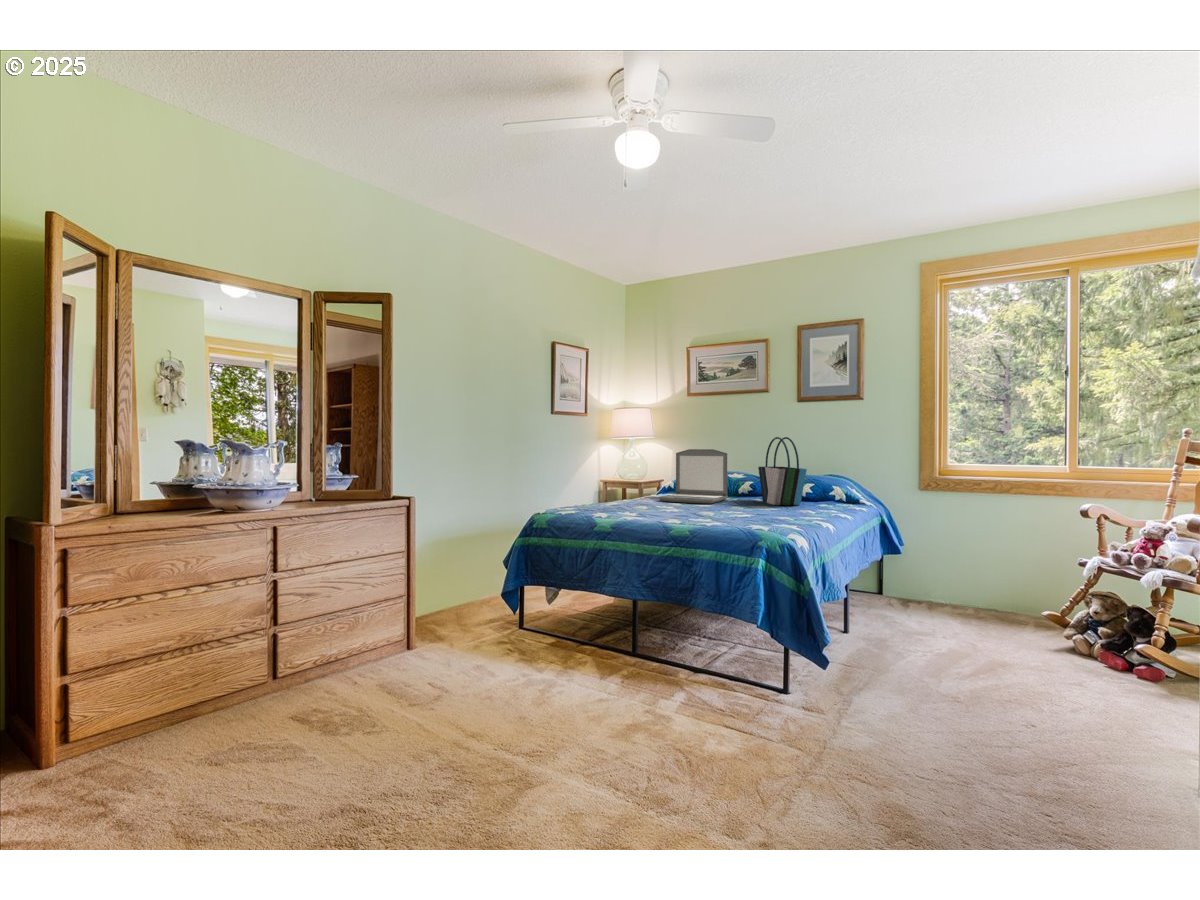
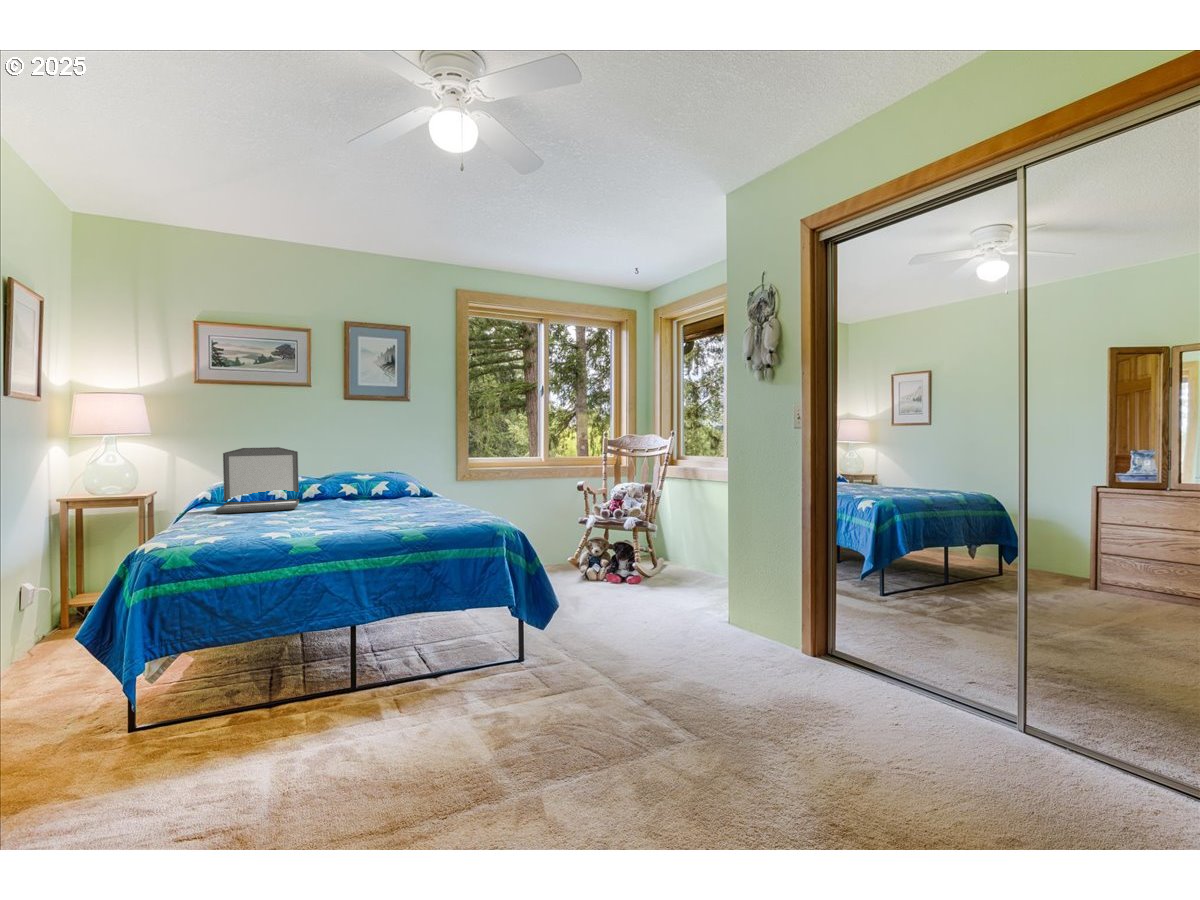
tote bag: present [758,437,807,505] -> none [332,432,397,503]

